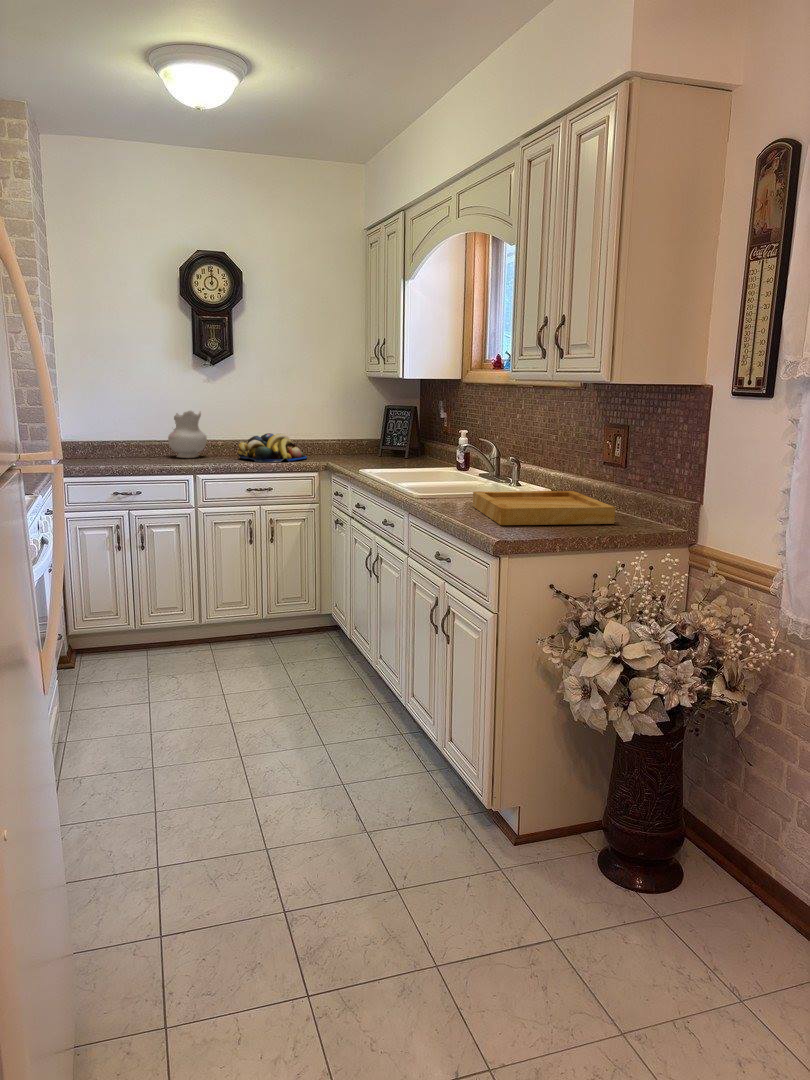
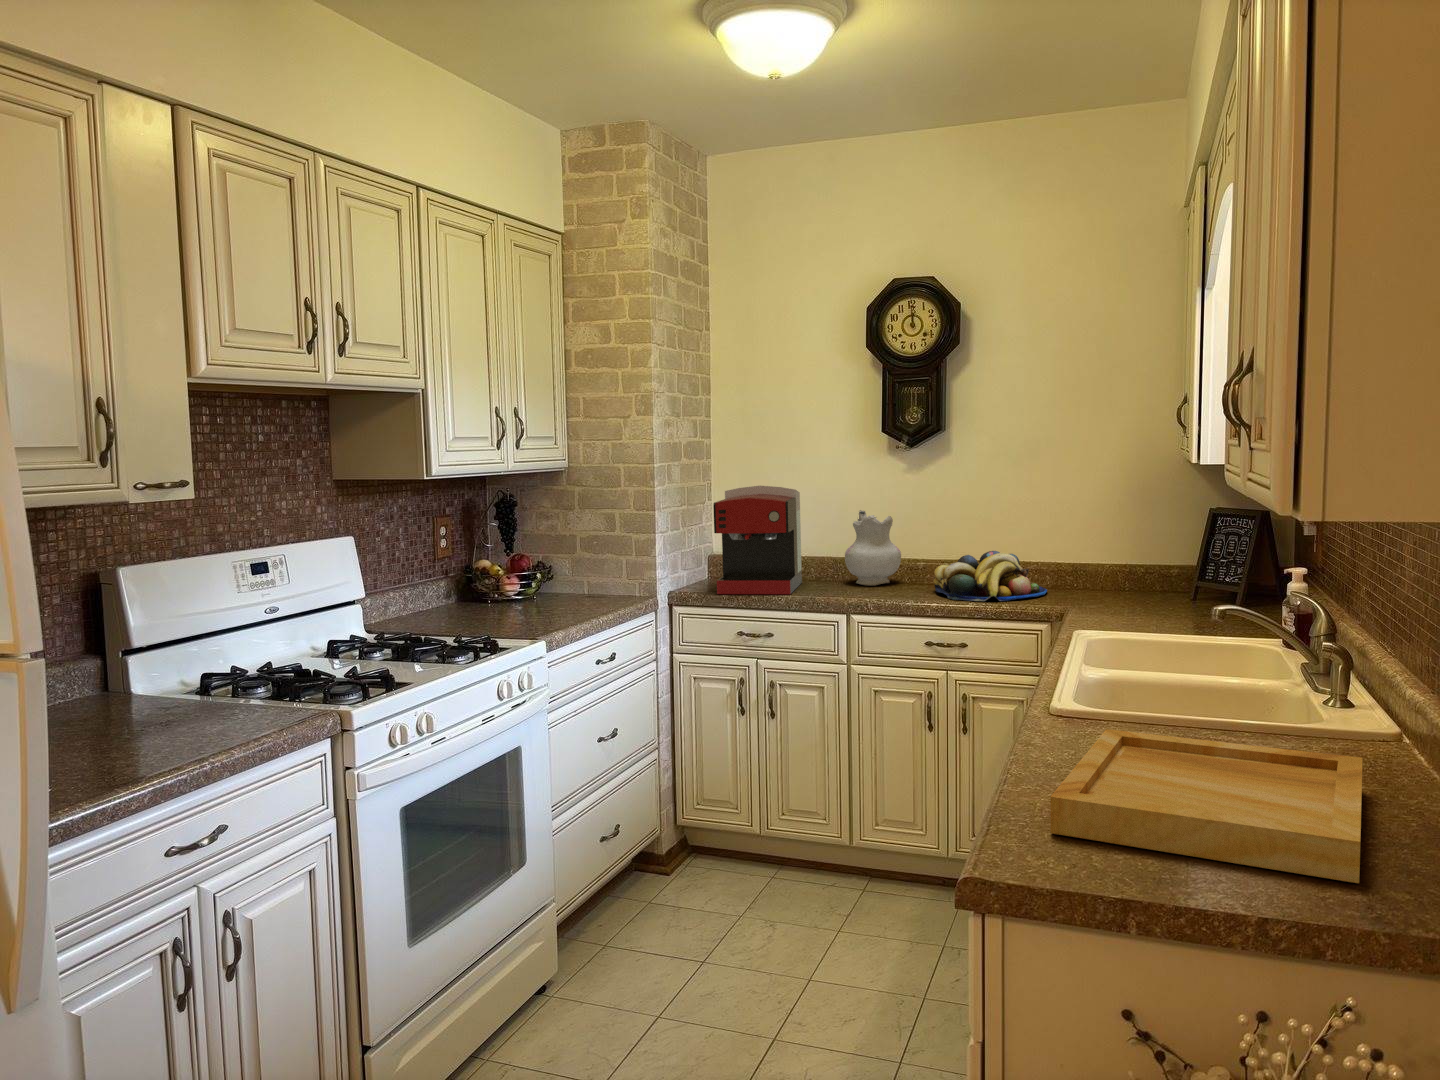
coffee maker: none [81,388,147,466] -> present [713,486,802,594]

